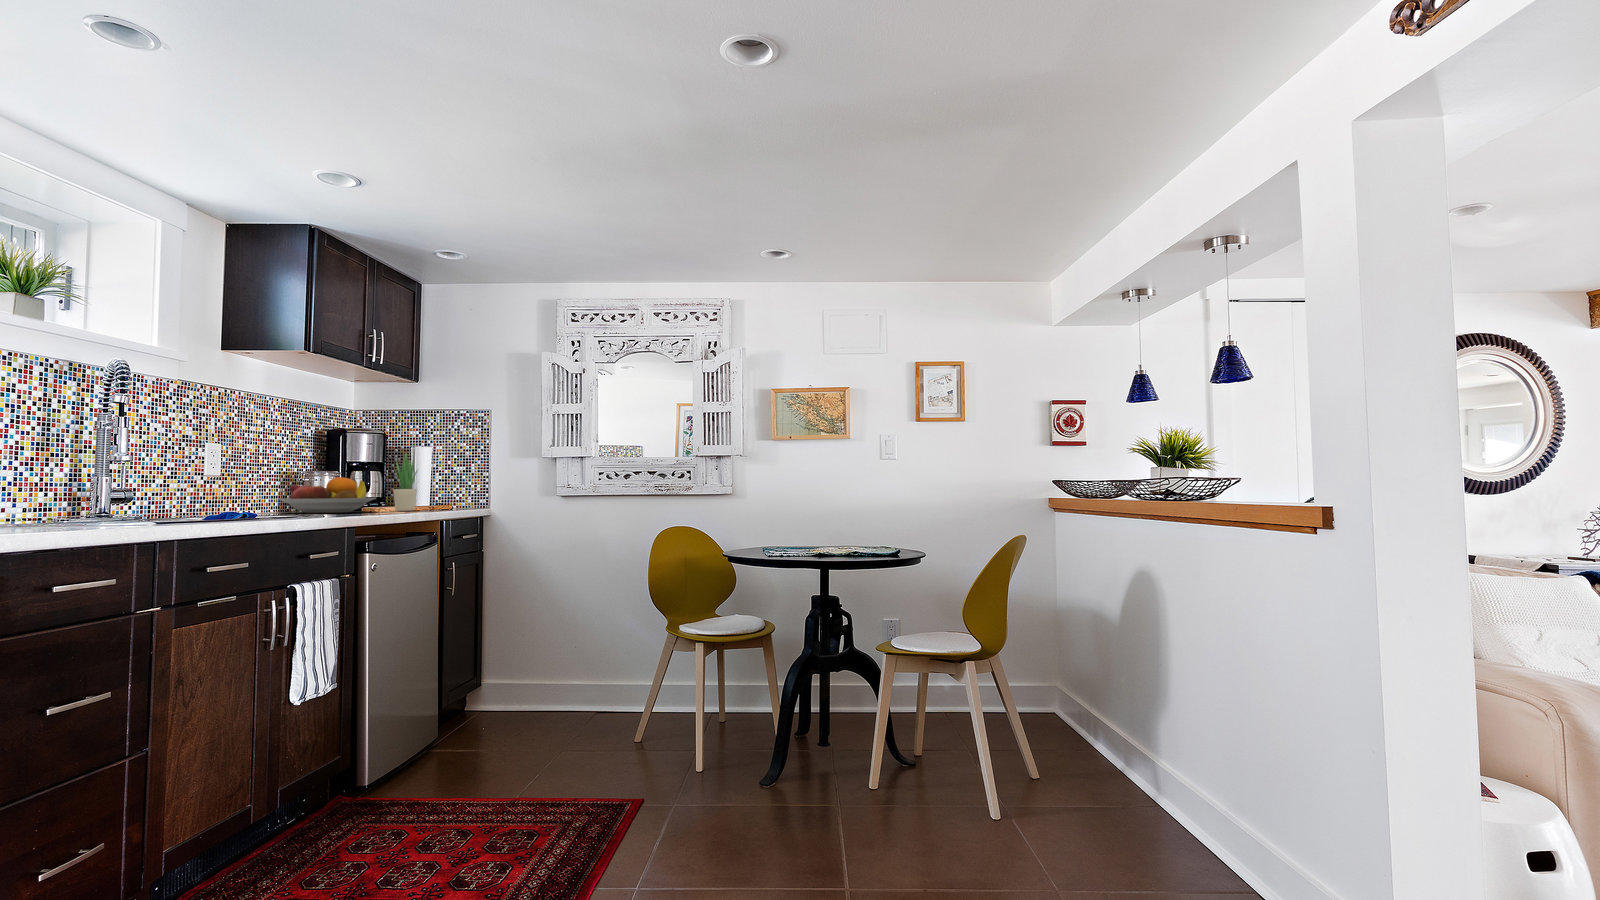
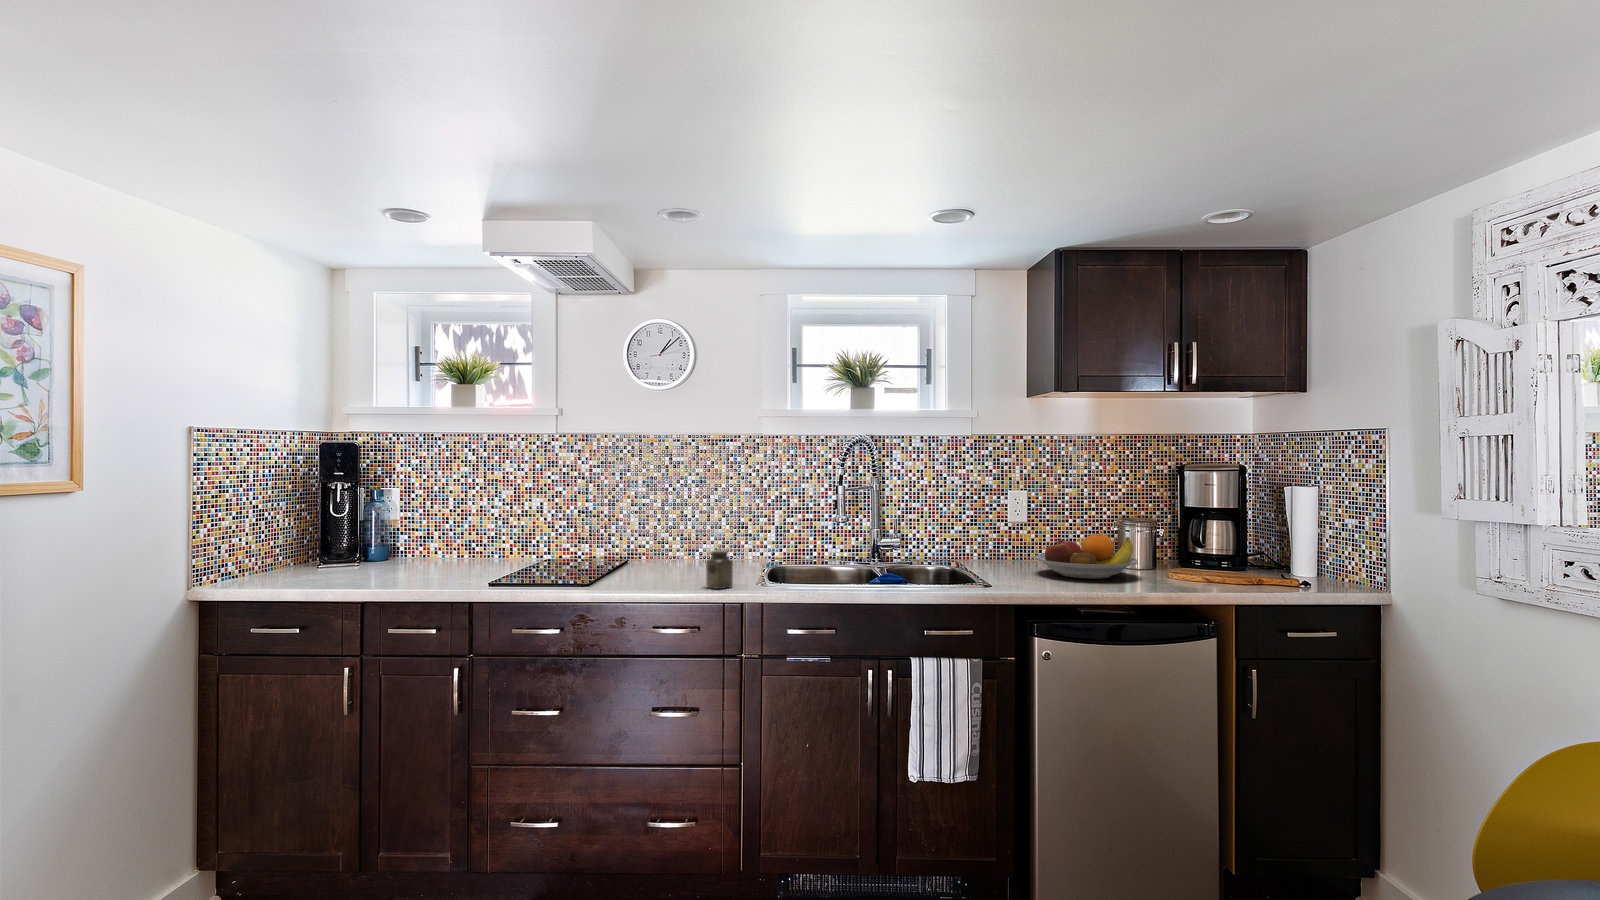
potted plant: present [393,452,418,511] -> none [1184,500,1221,584]
salt shaker: none [100,481,137,529] -> present [706,550,733,589]

